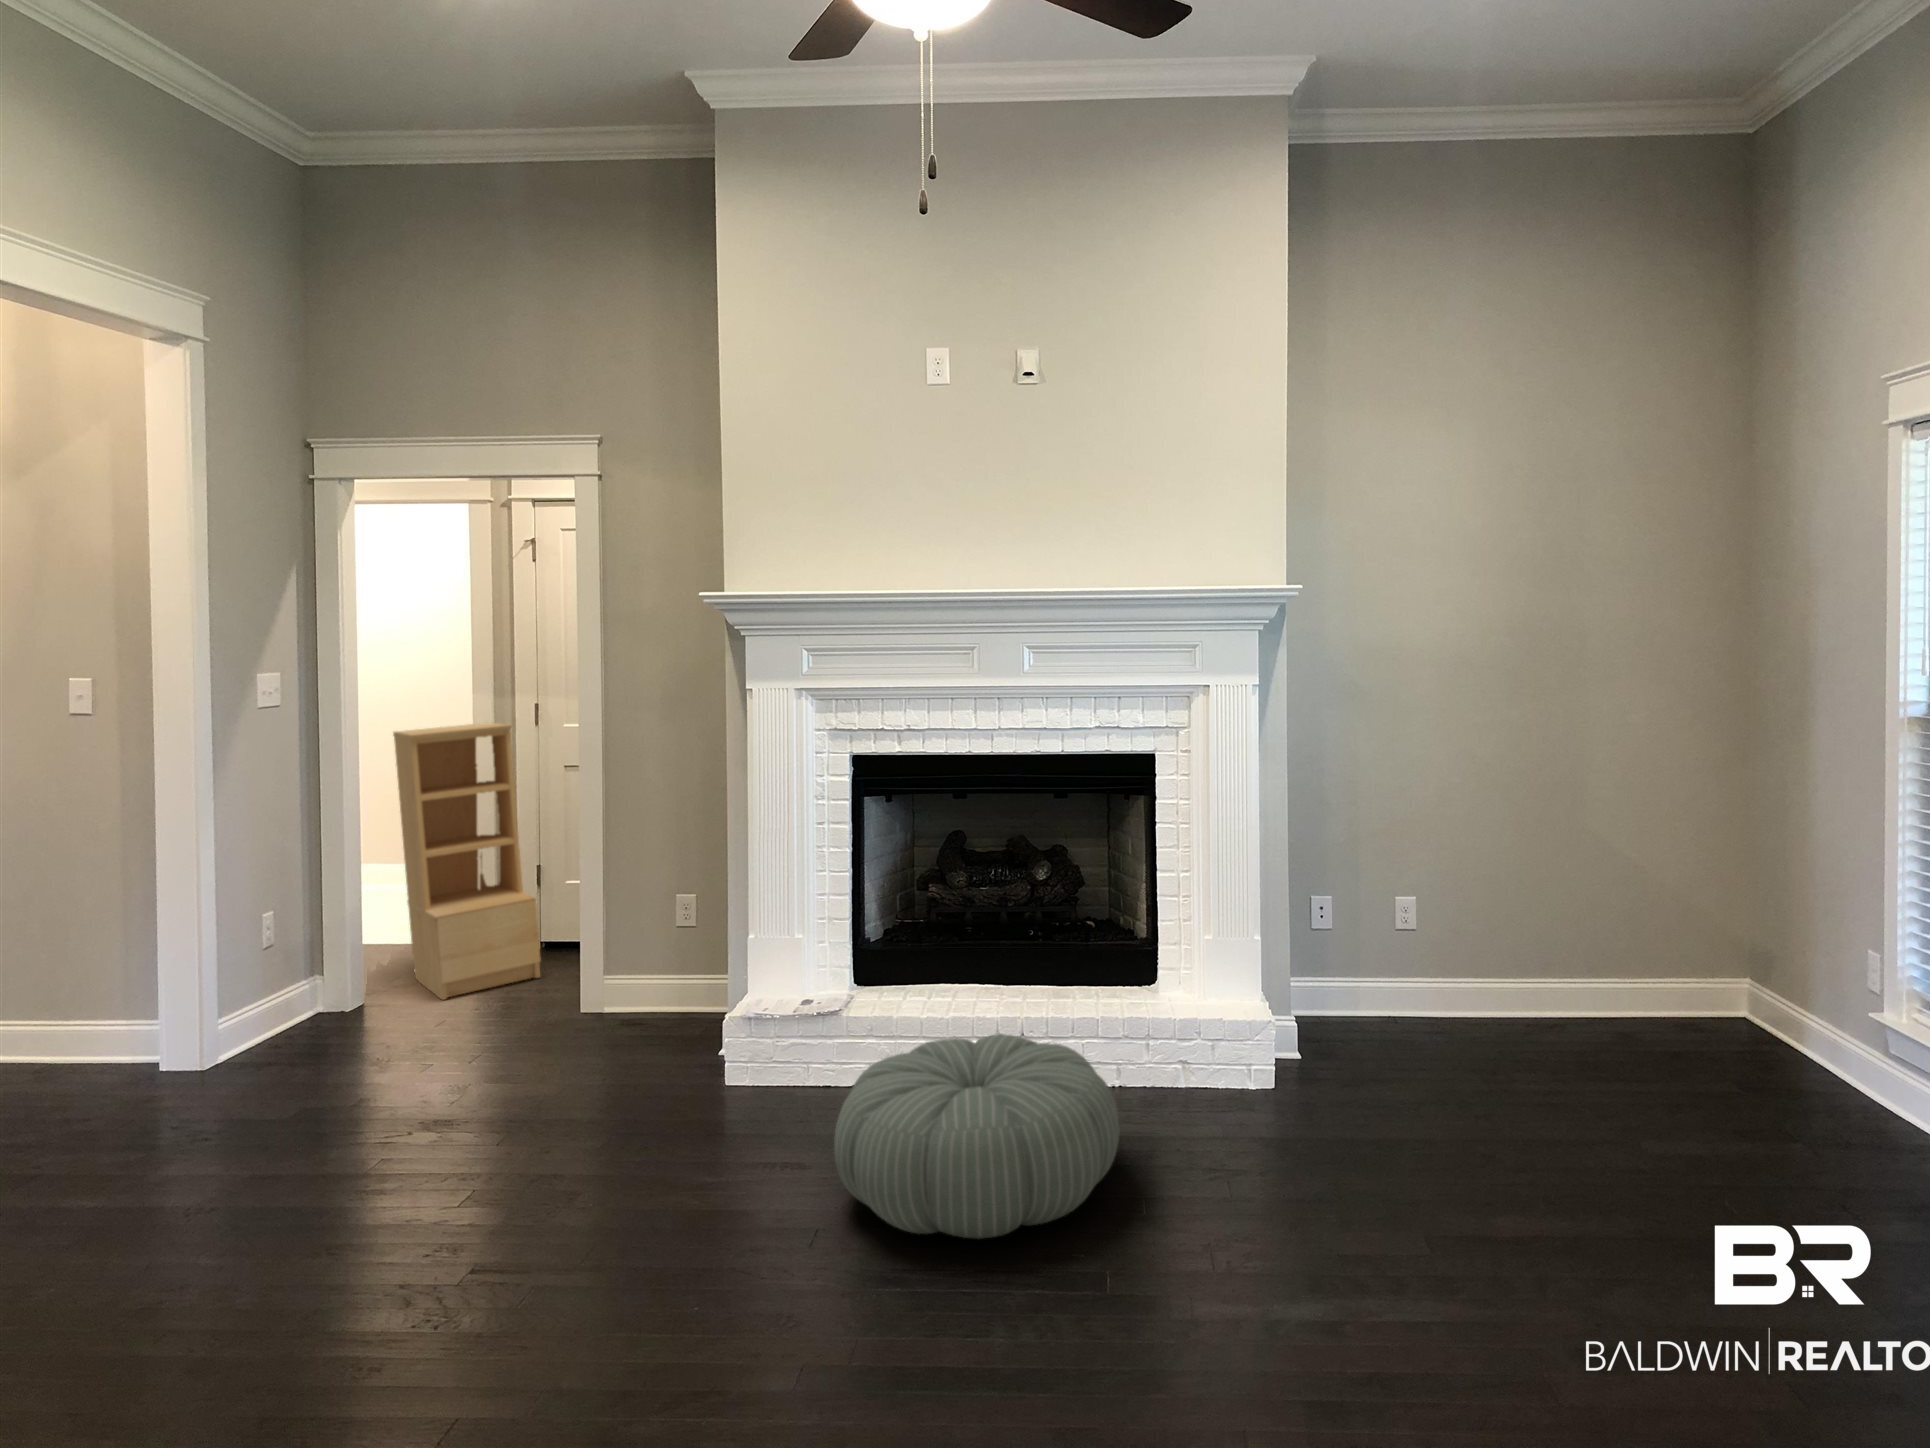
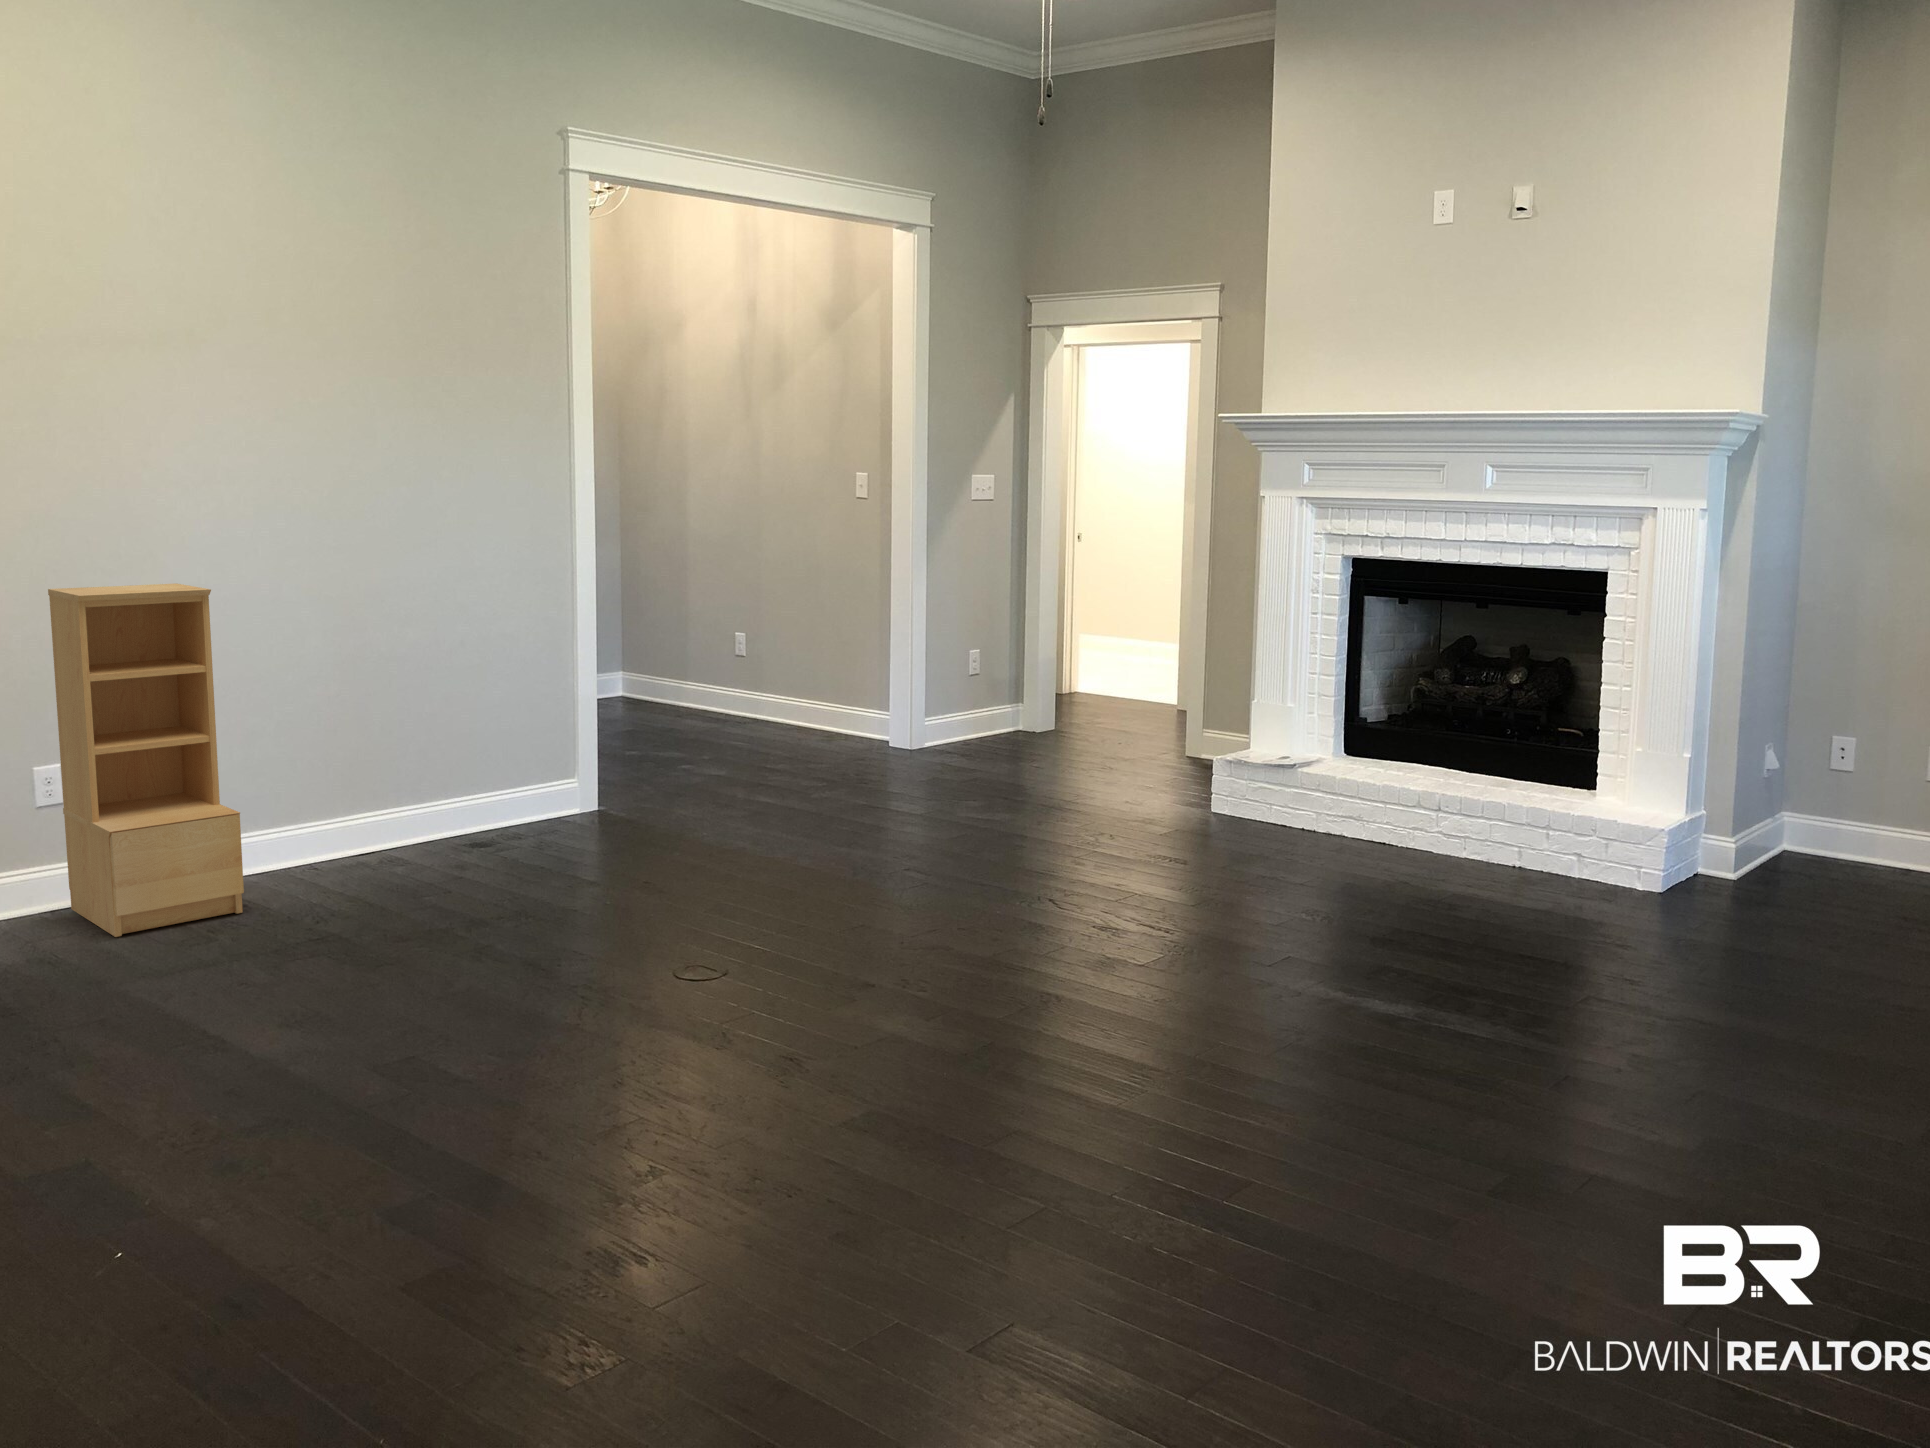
pouf: present [834,1034,1120,1239] -> none [677,998,1012,1230]

